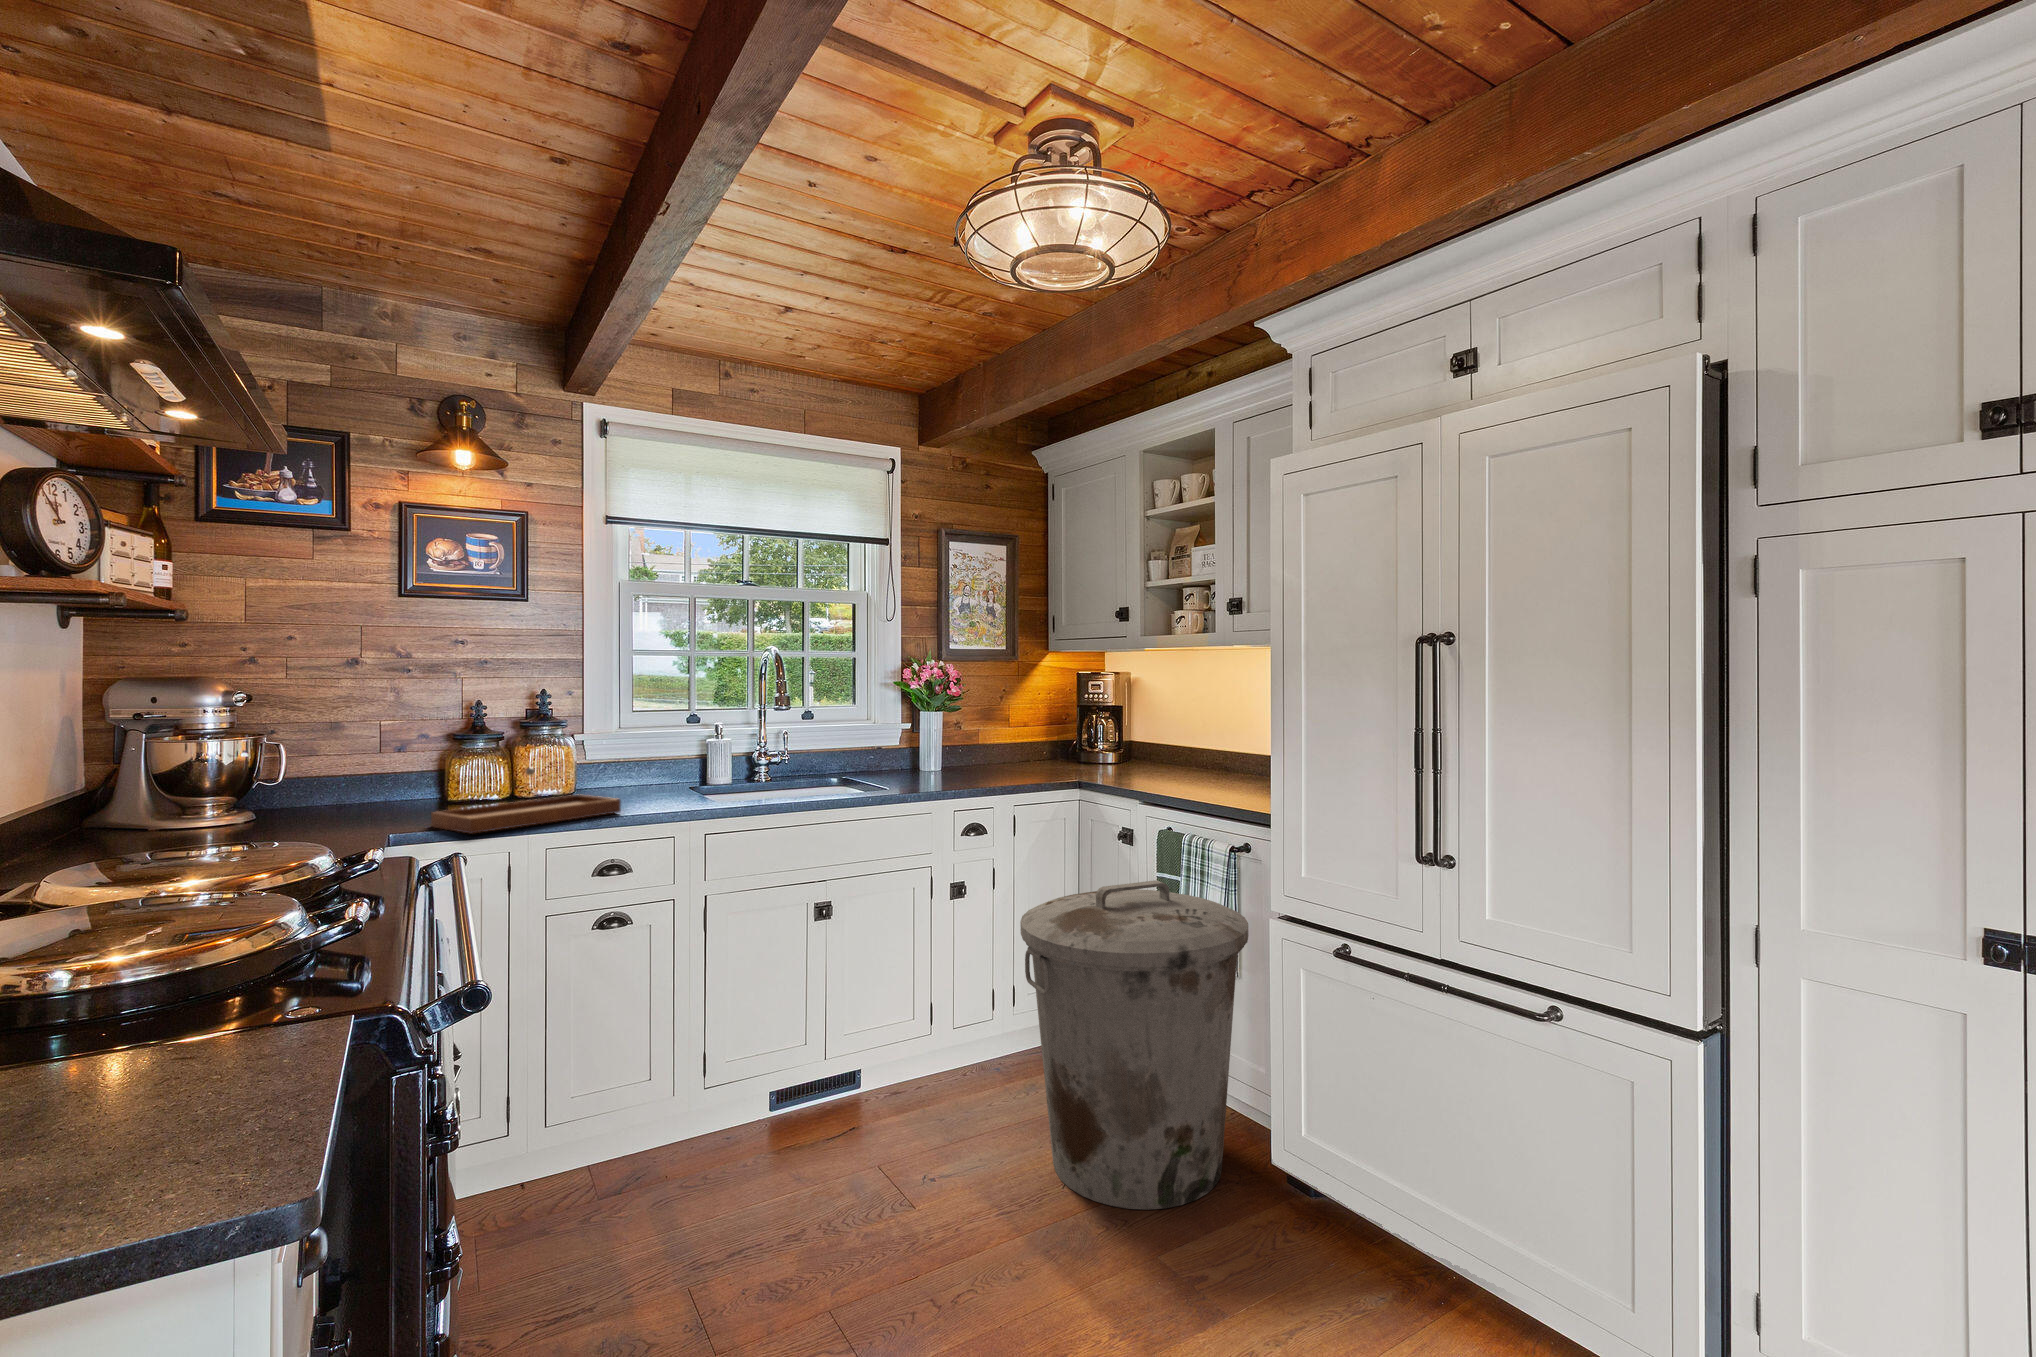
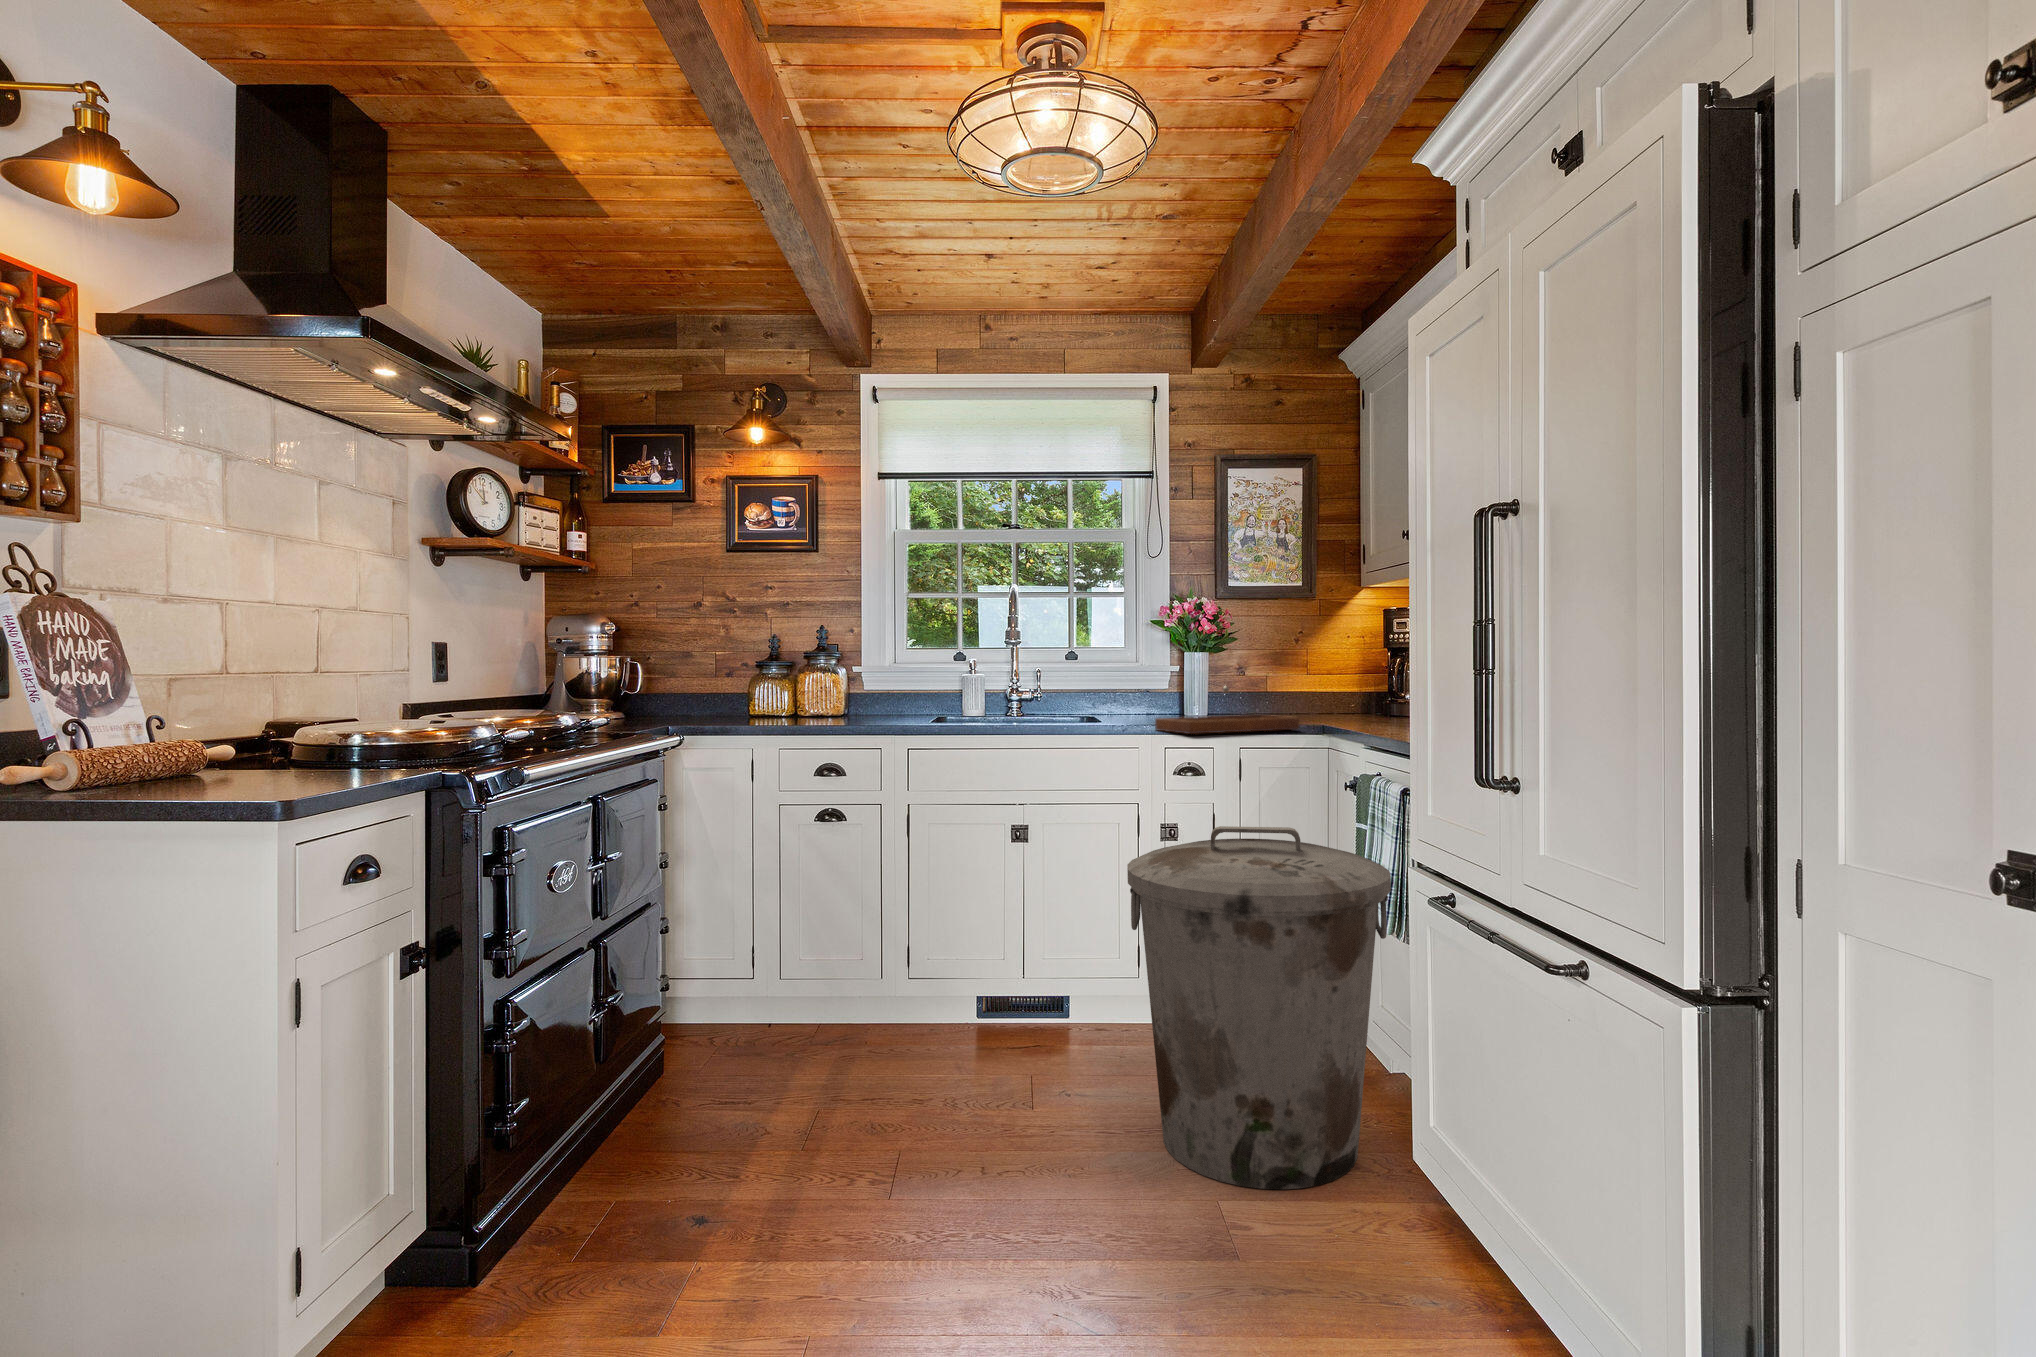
tray: present [431,767,621,833] -> present [1155,686,1299,734]

